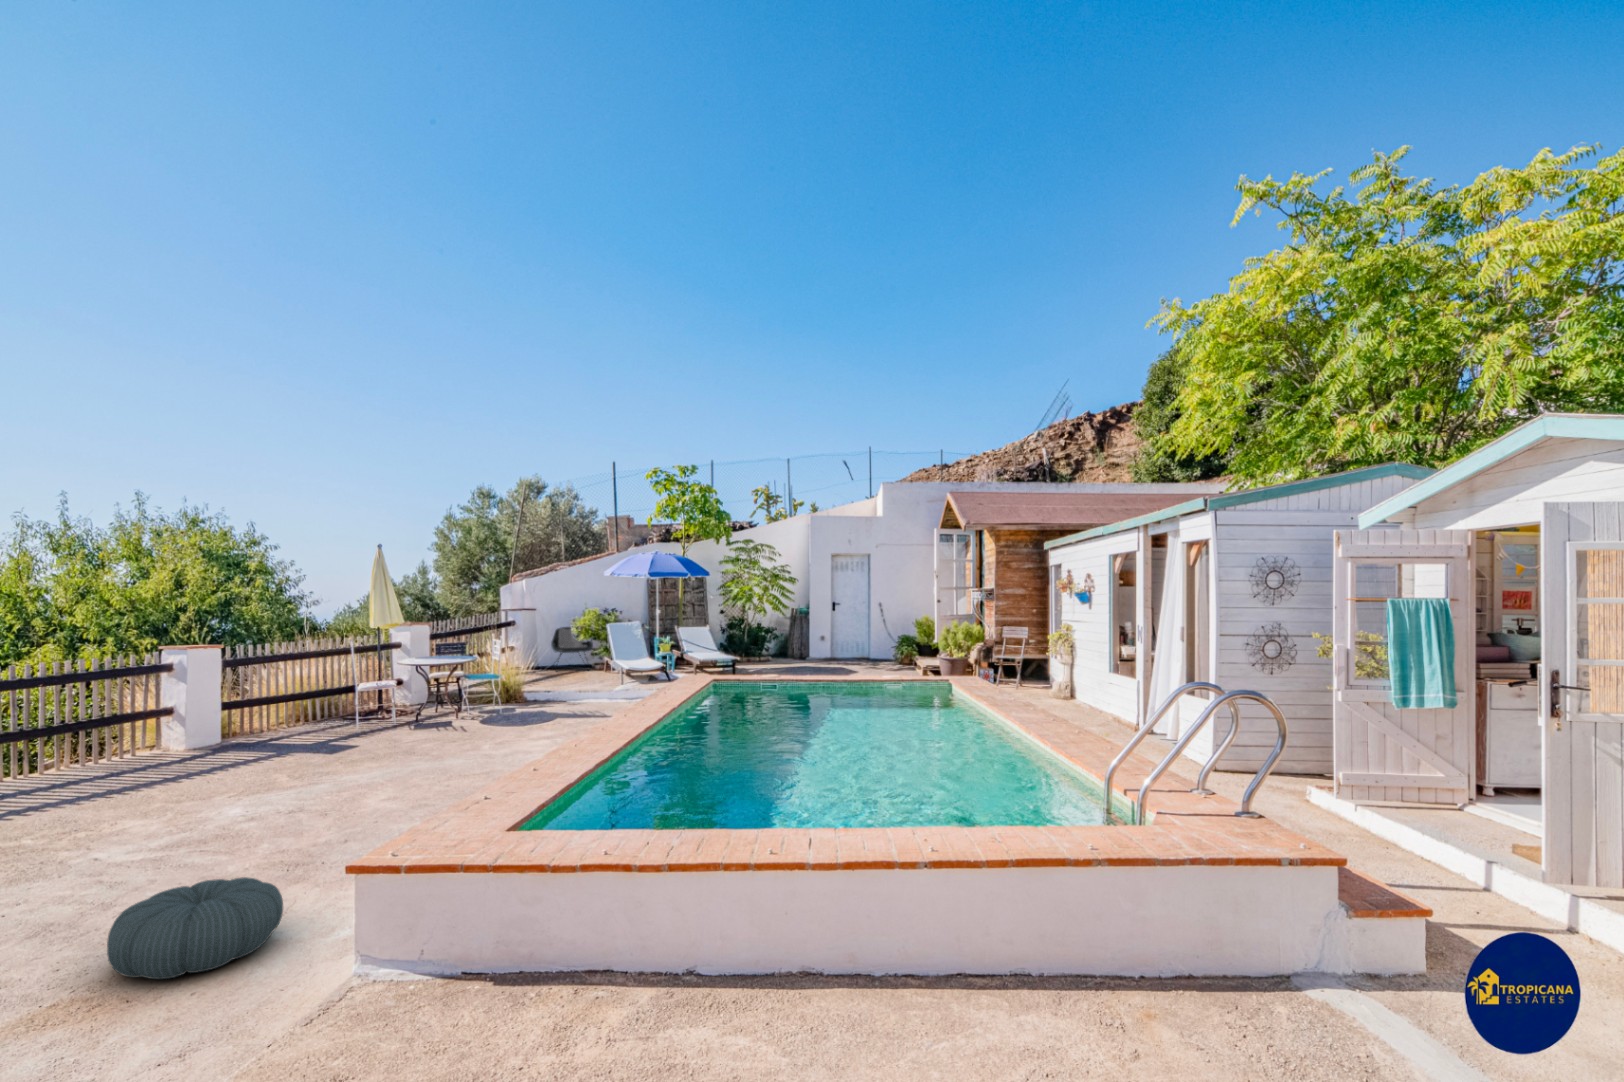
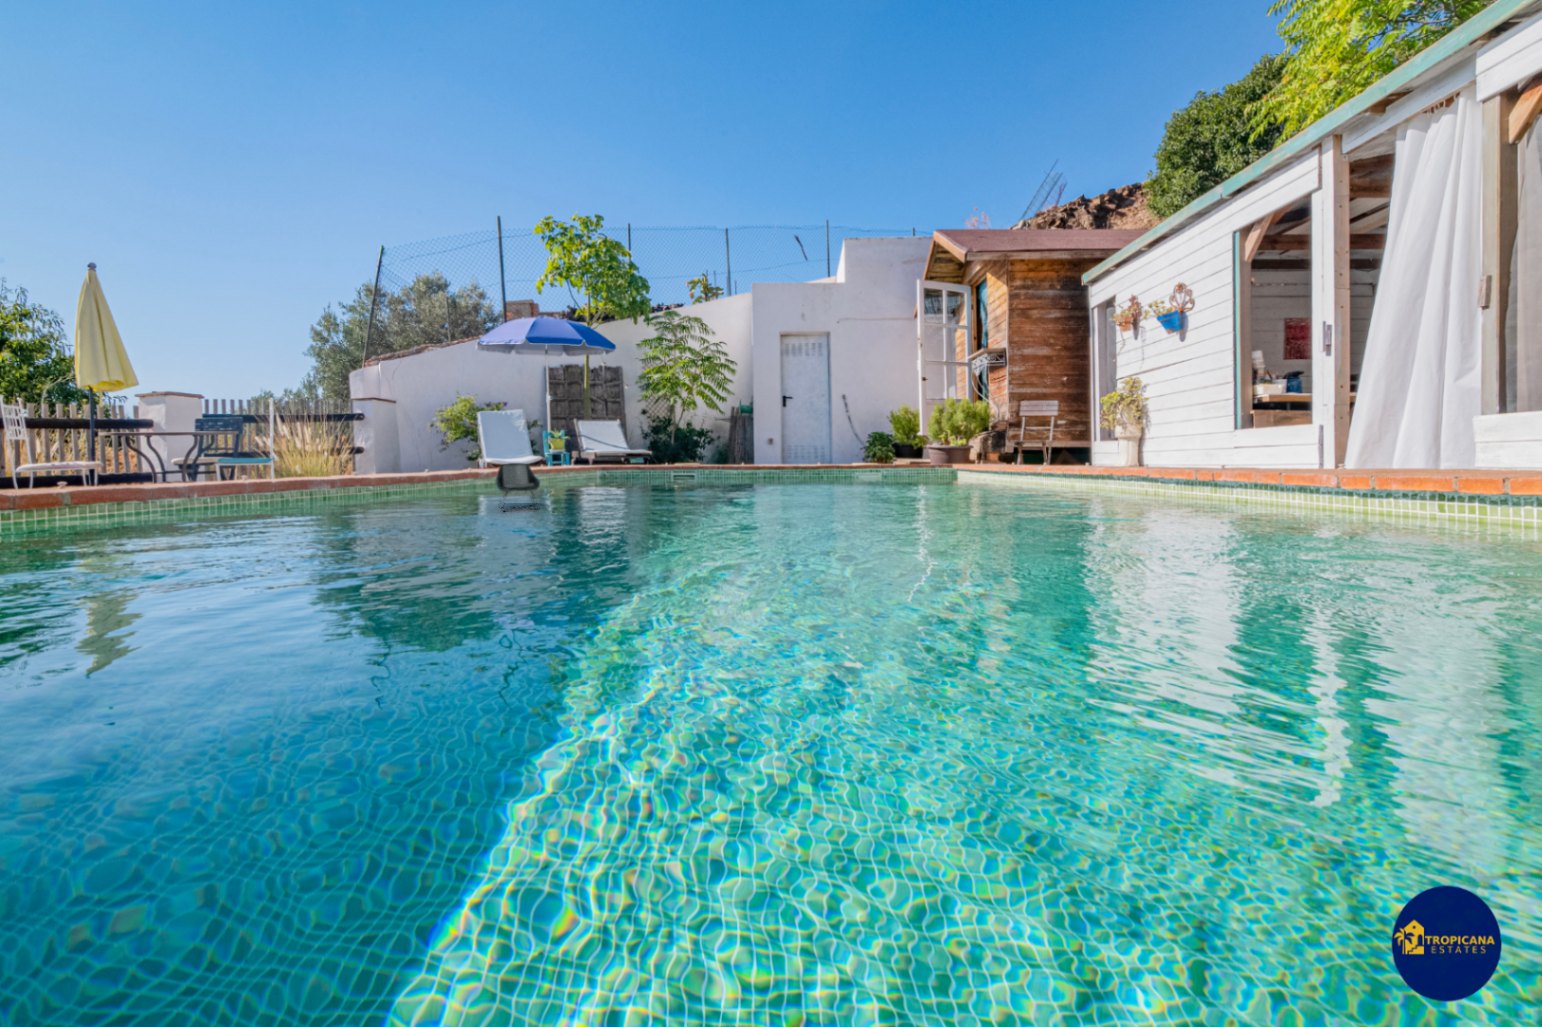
pouf: present [107,877,283,979] -> none [91,829,255,939]

